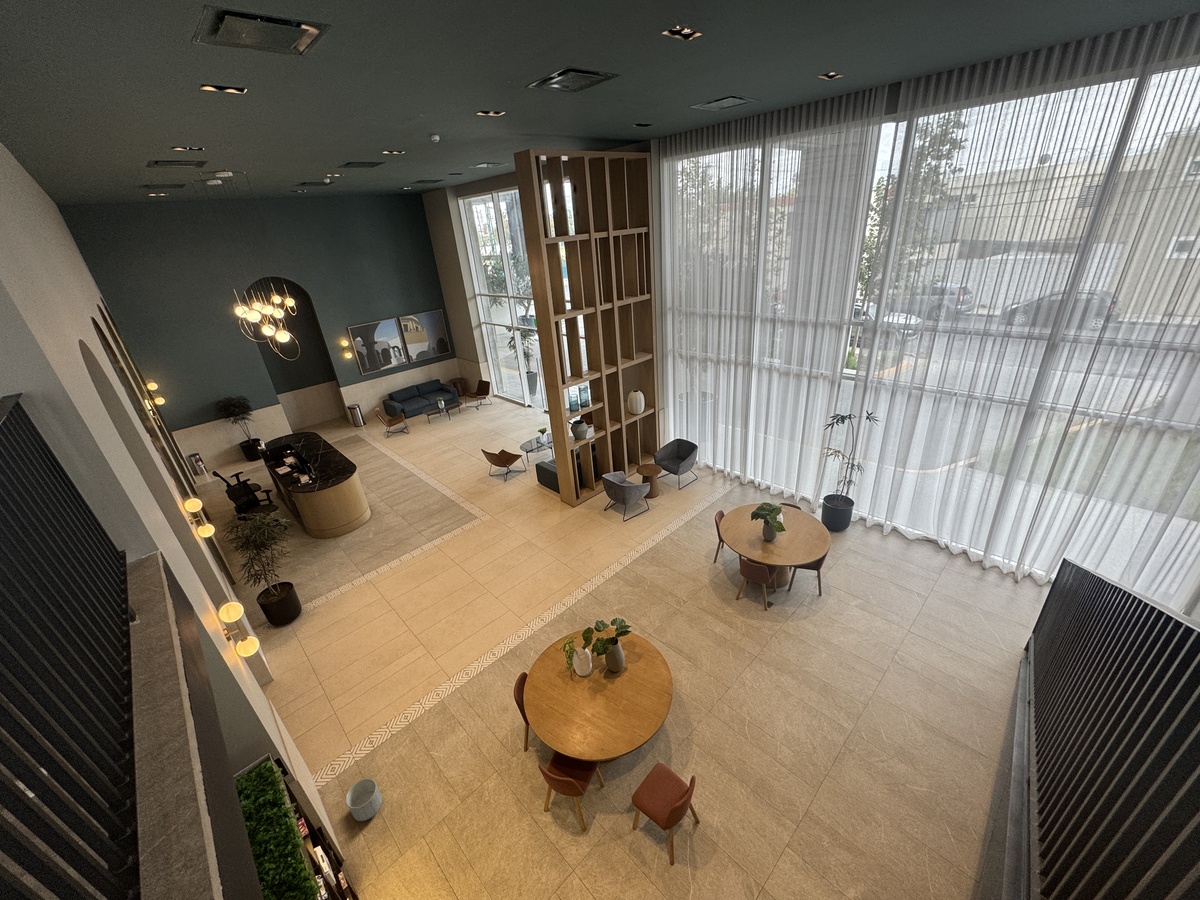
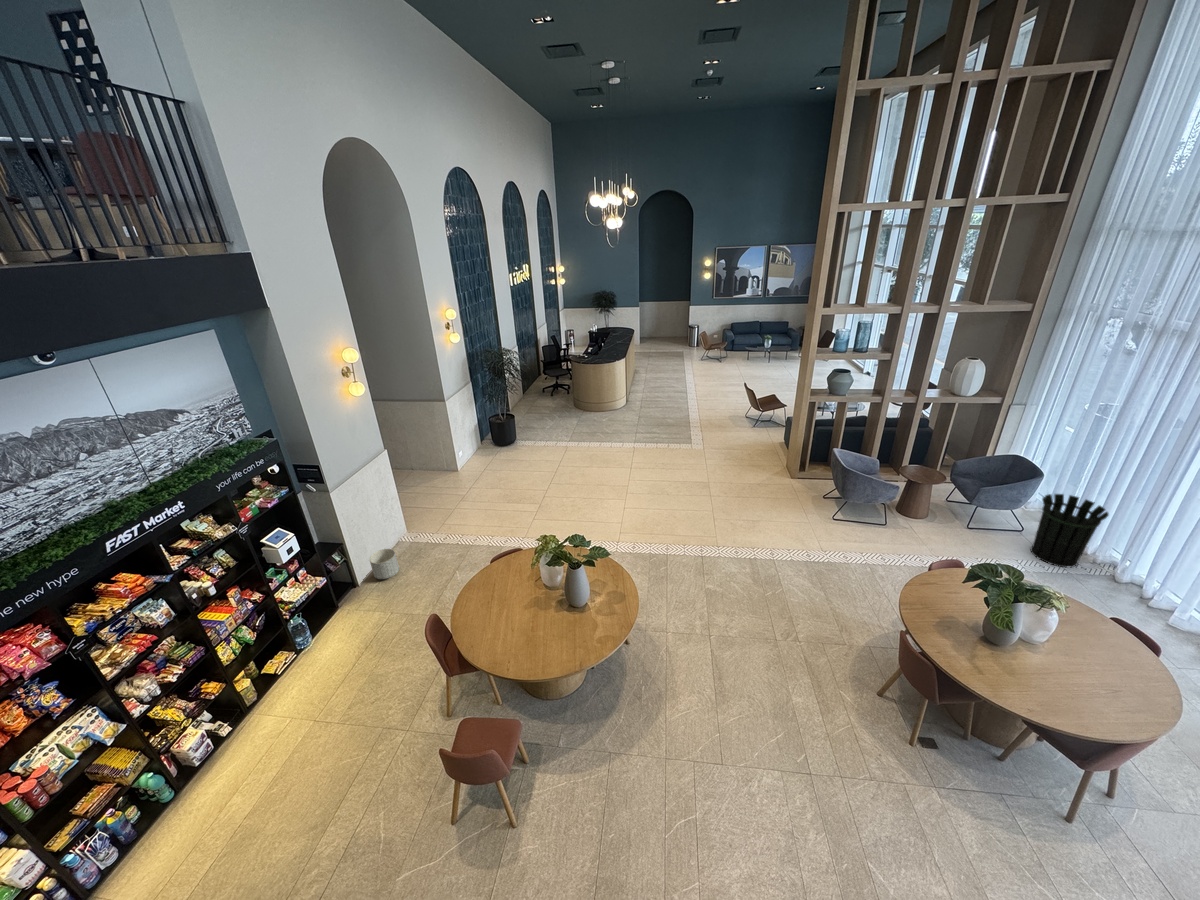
waste bin: none [706,451,733,491] -> present [1031,494,1108,567]

